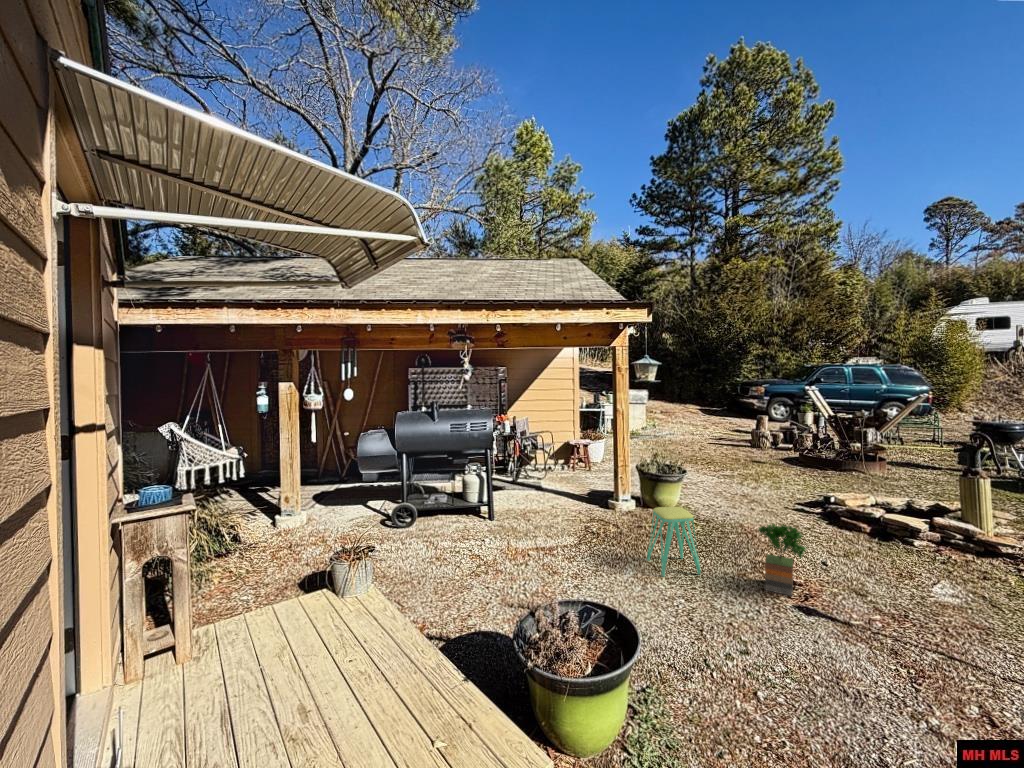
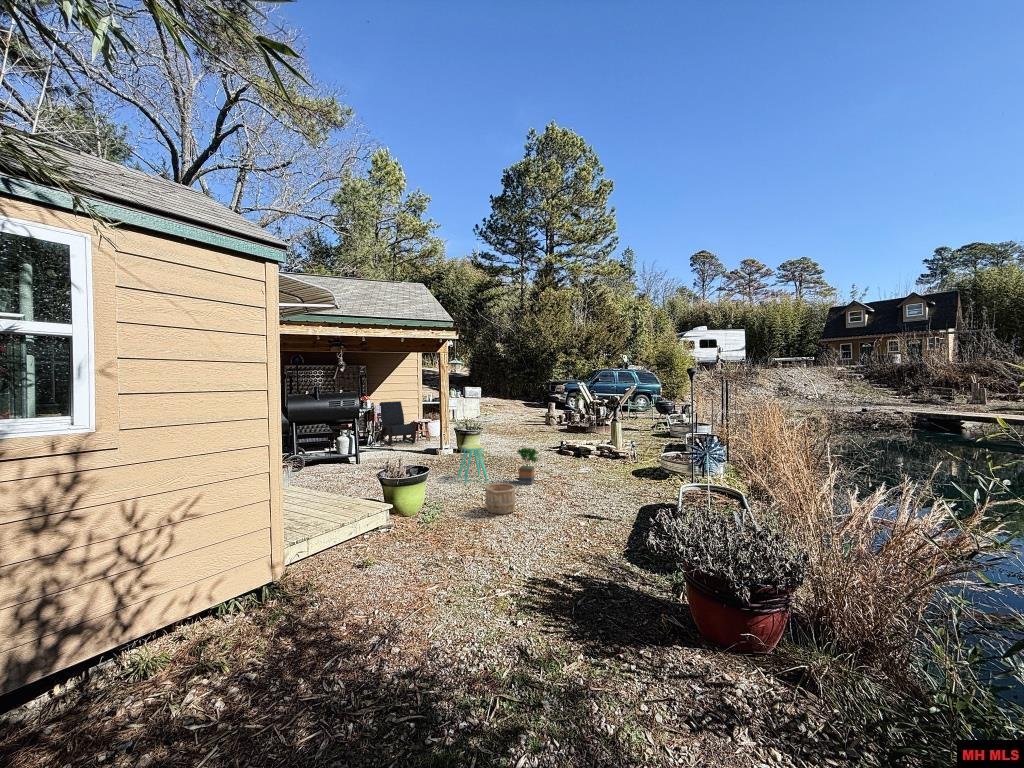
lounge chair: none [523,416,571,478] -> present [379,401,416,446]
wooden bucket: none [727,619,799,704] -> present [485,483,516,514]

